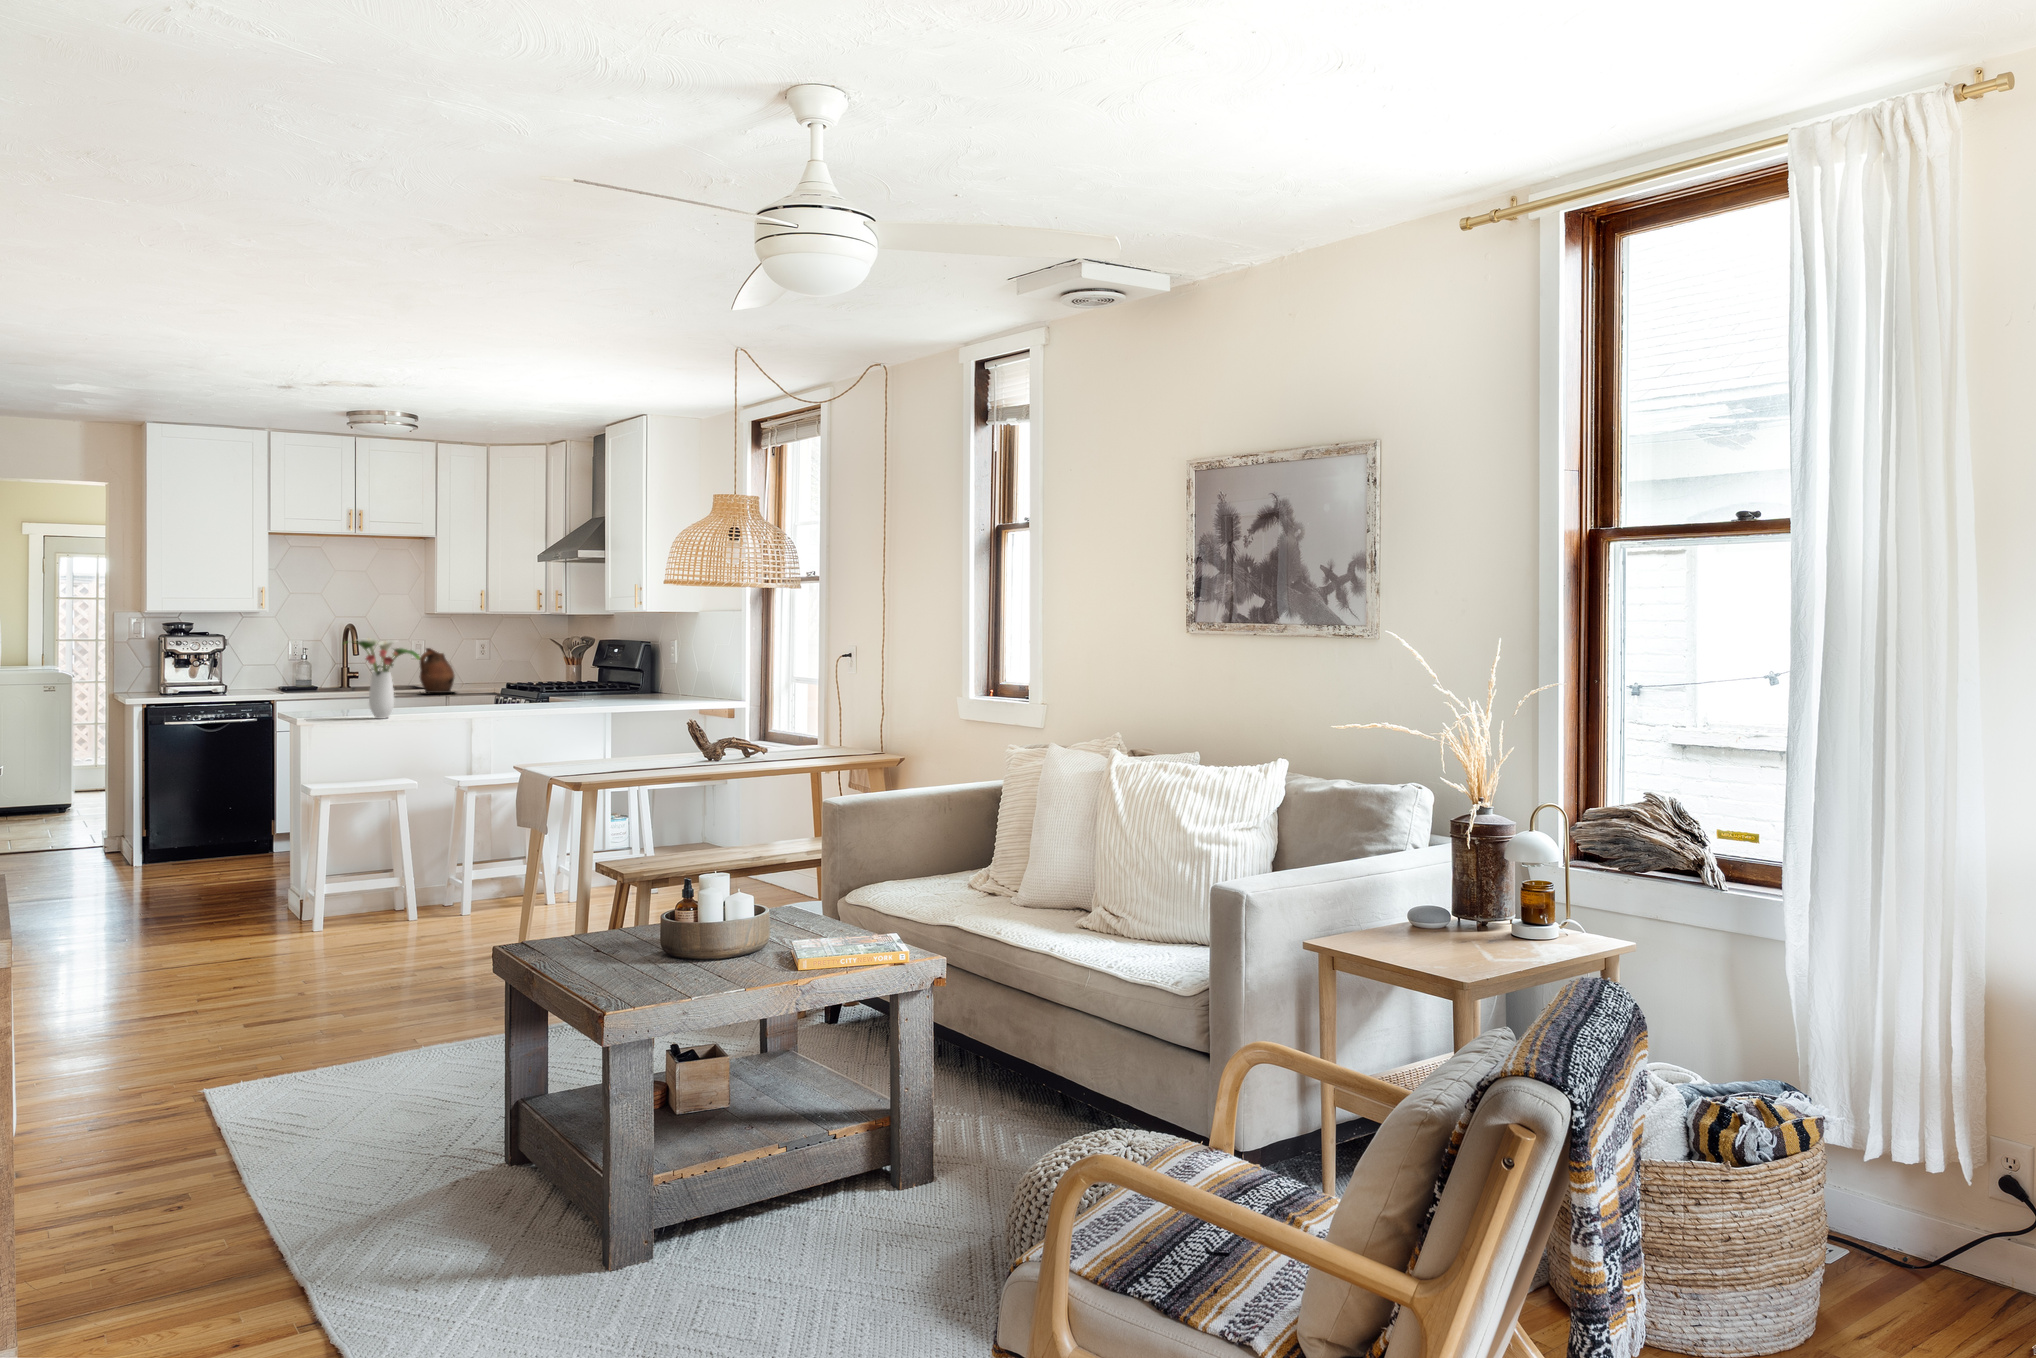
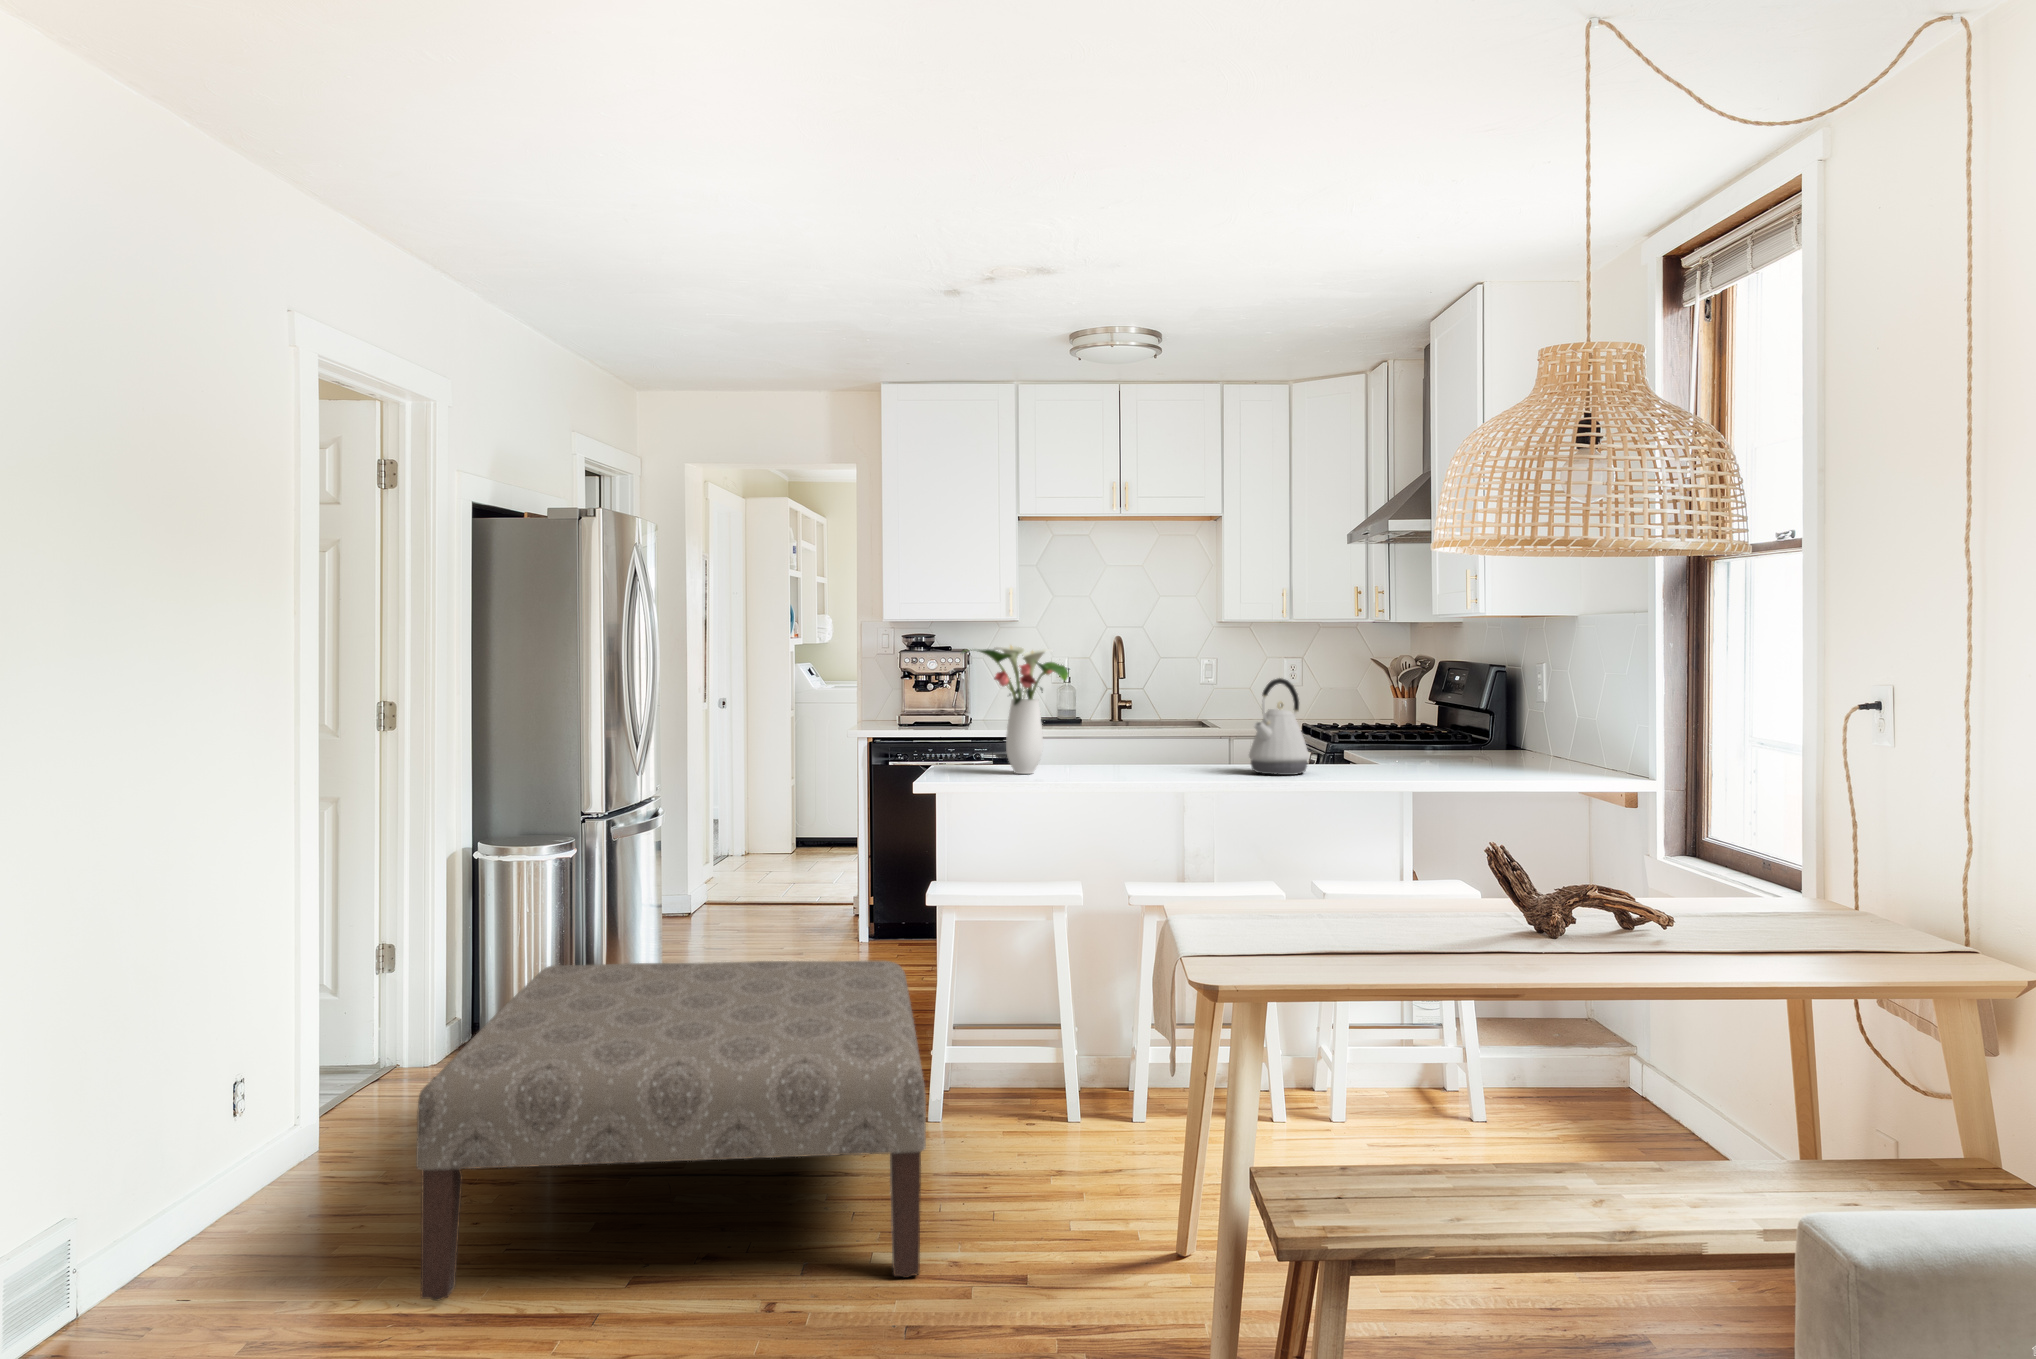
ceramic pitcher: present [419,648,455,693] -> none [1176,668,1228,735]
kettle: none [525,656,562,711] -> present [1249,678,1309,775]
ottoman: none [73,834,425,1009] -> present [416,961,926,1301]

